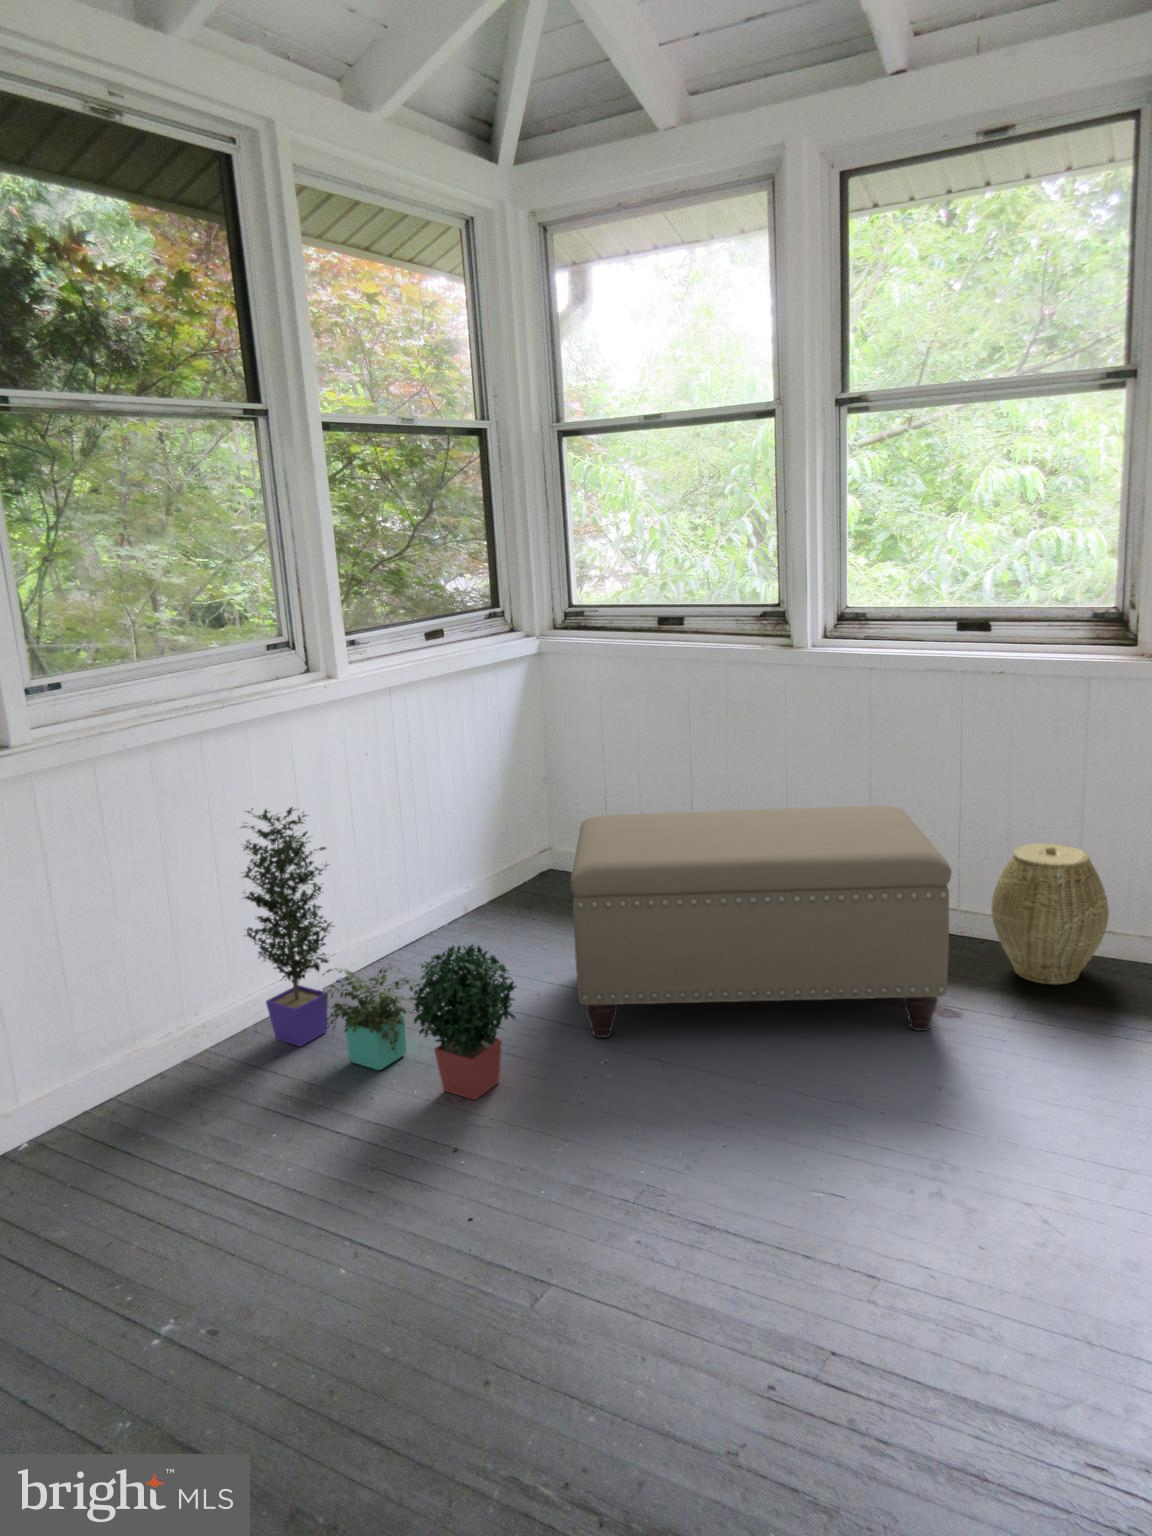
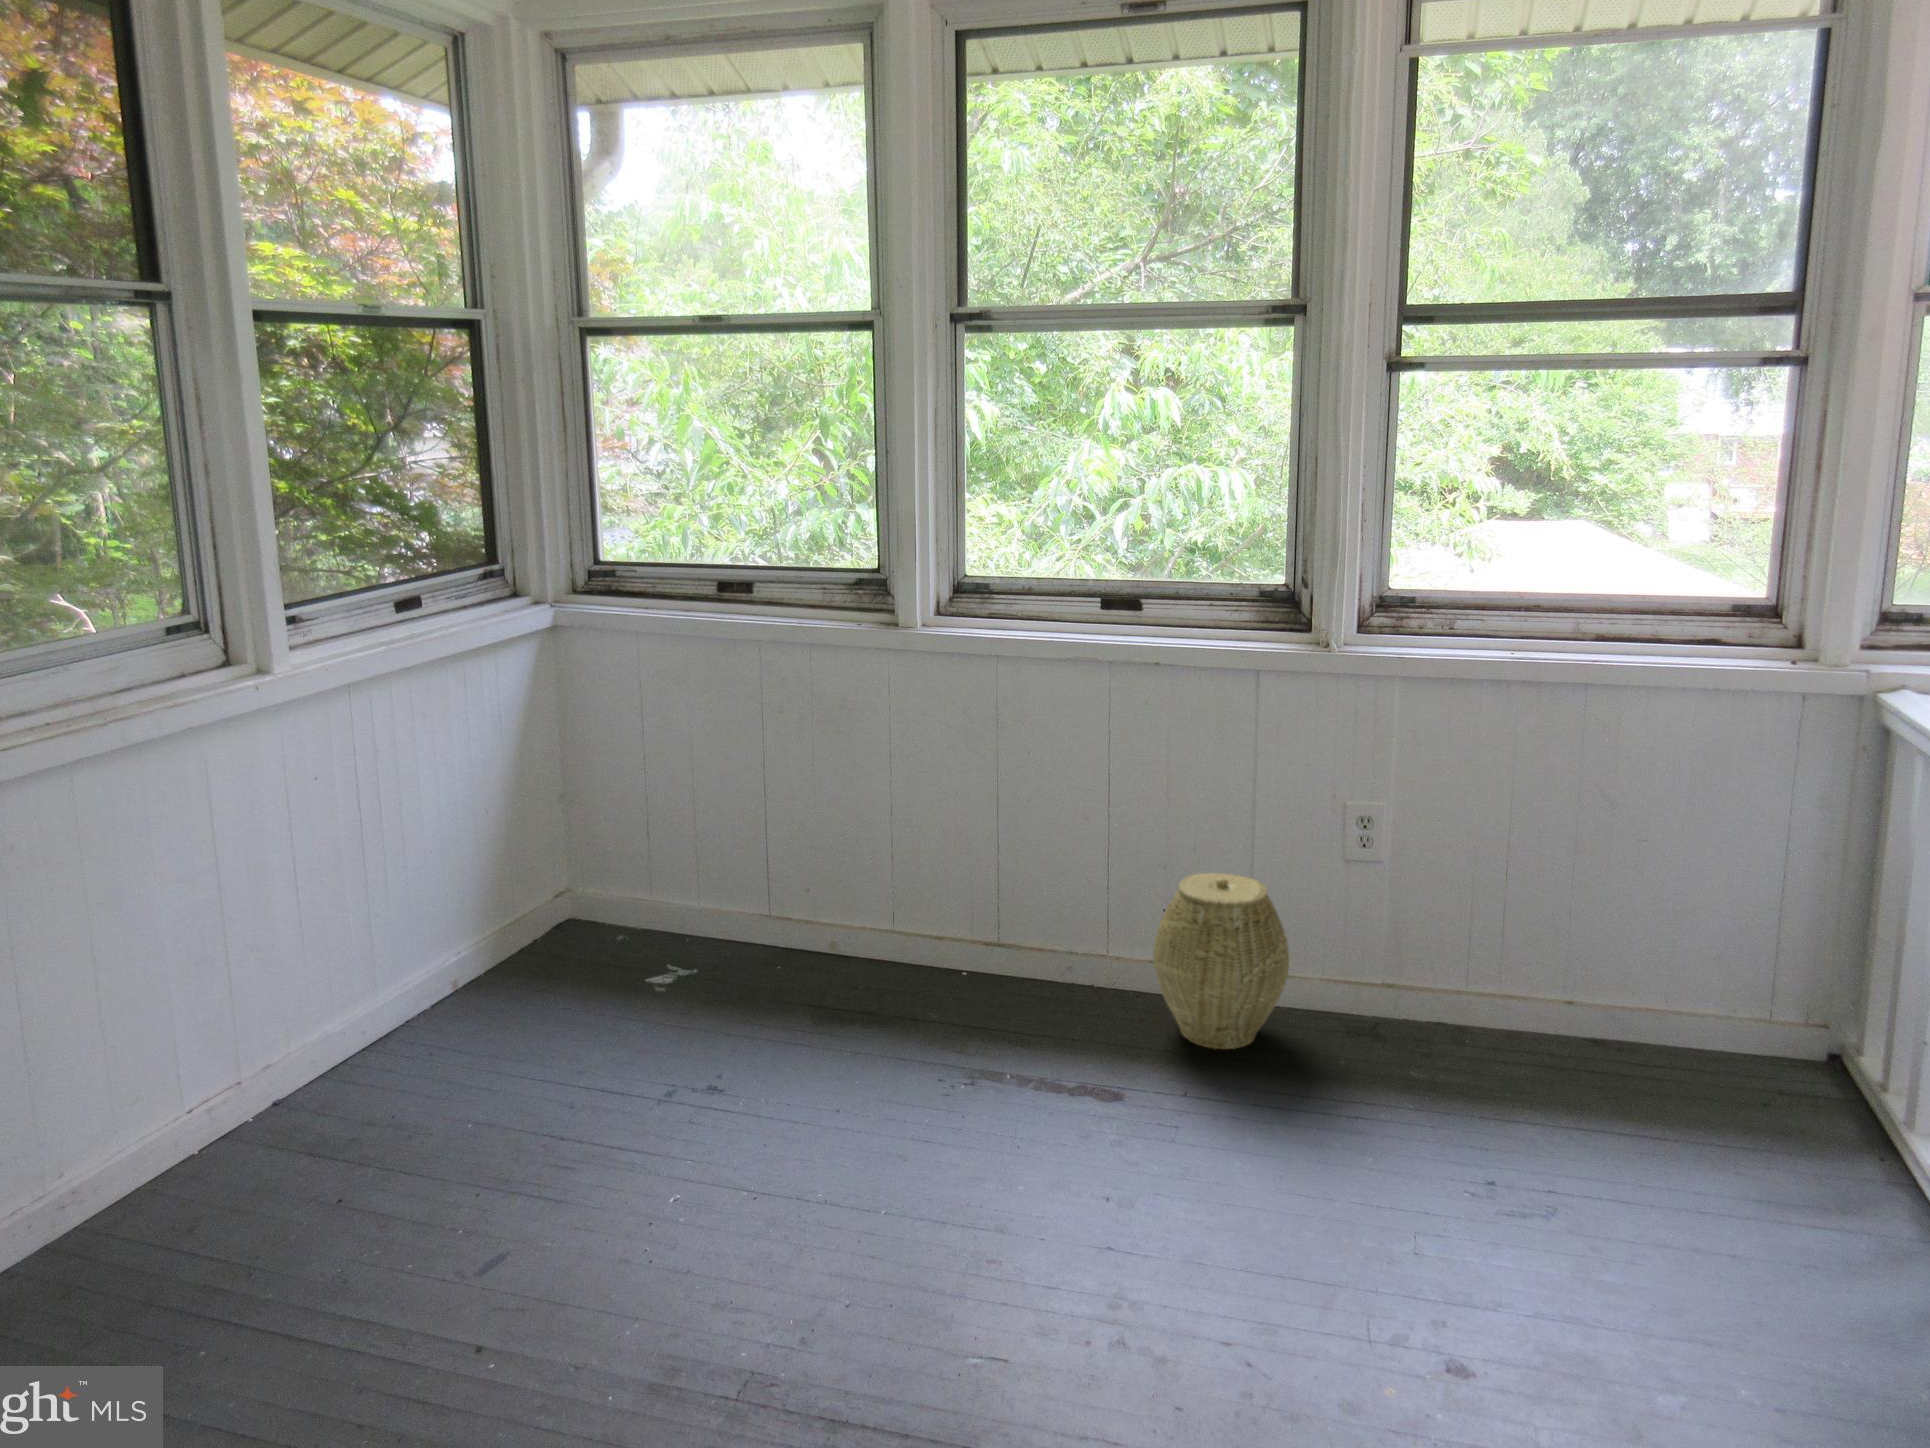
ottoman: present [571,806,952,1038] -> none [621,833,1121,1180]
potted plant: present [242,807,516,1100] -> none [96,878,547,1305]

